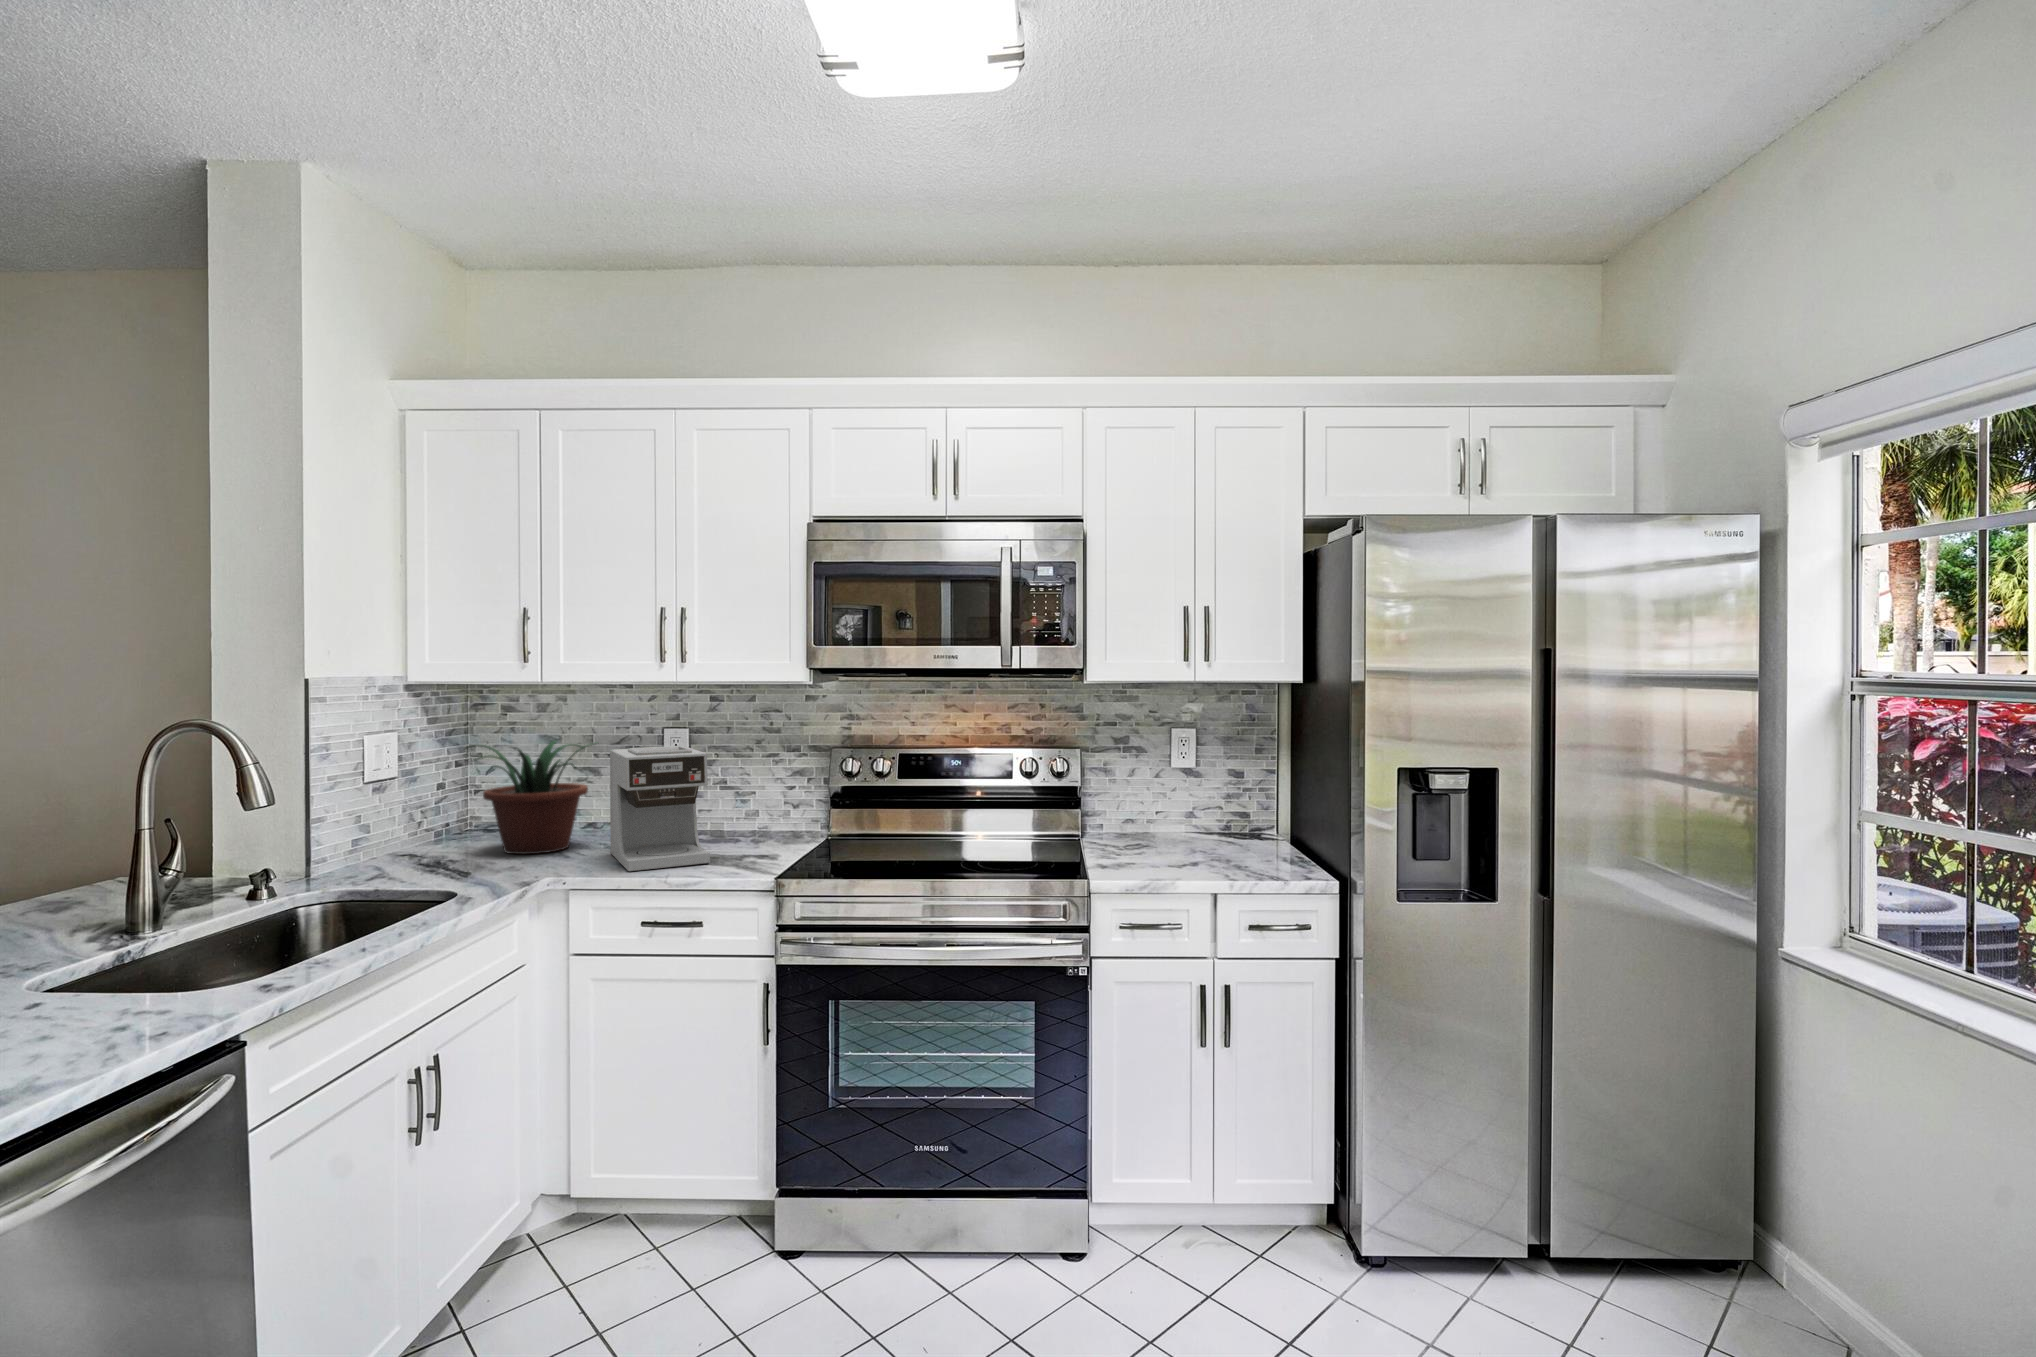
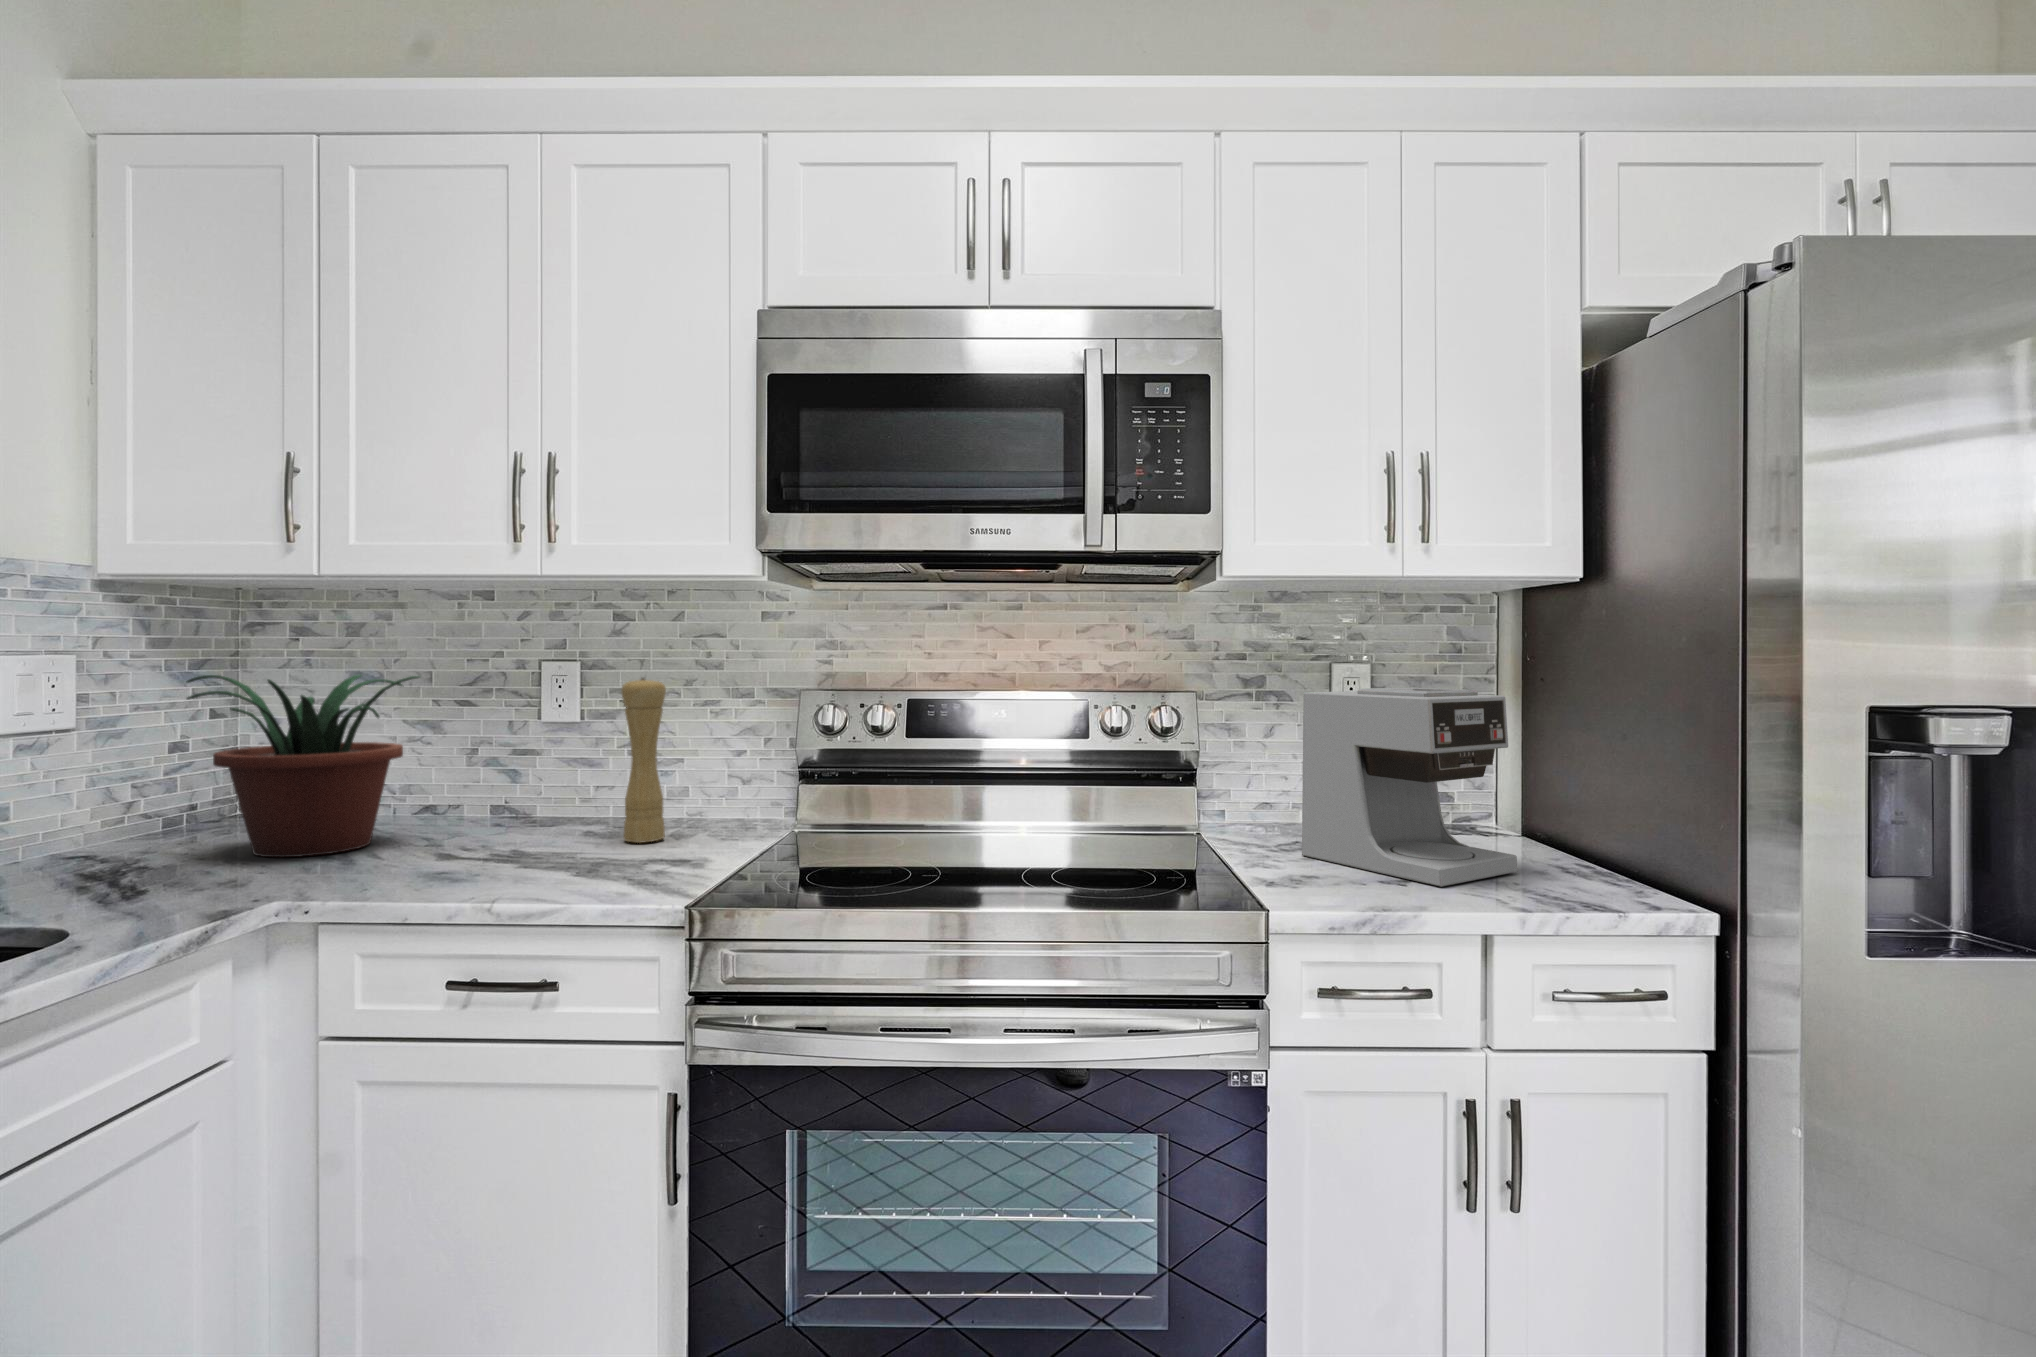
pepper mill: none [721,742,748,845] -> present [621,678,666,843]
coffee maker: present [610,746,710,871] -> present [1302,687,1518,887]

